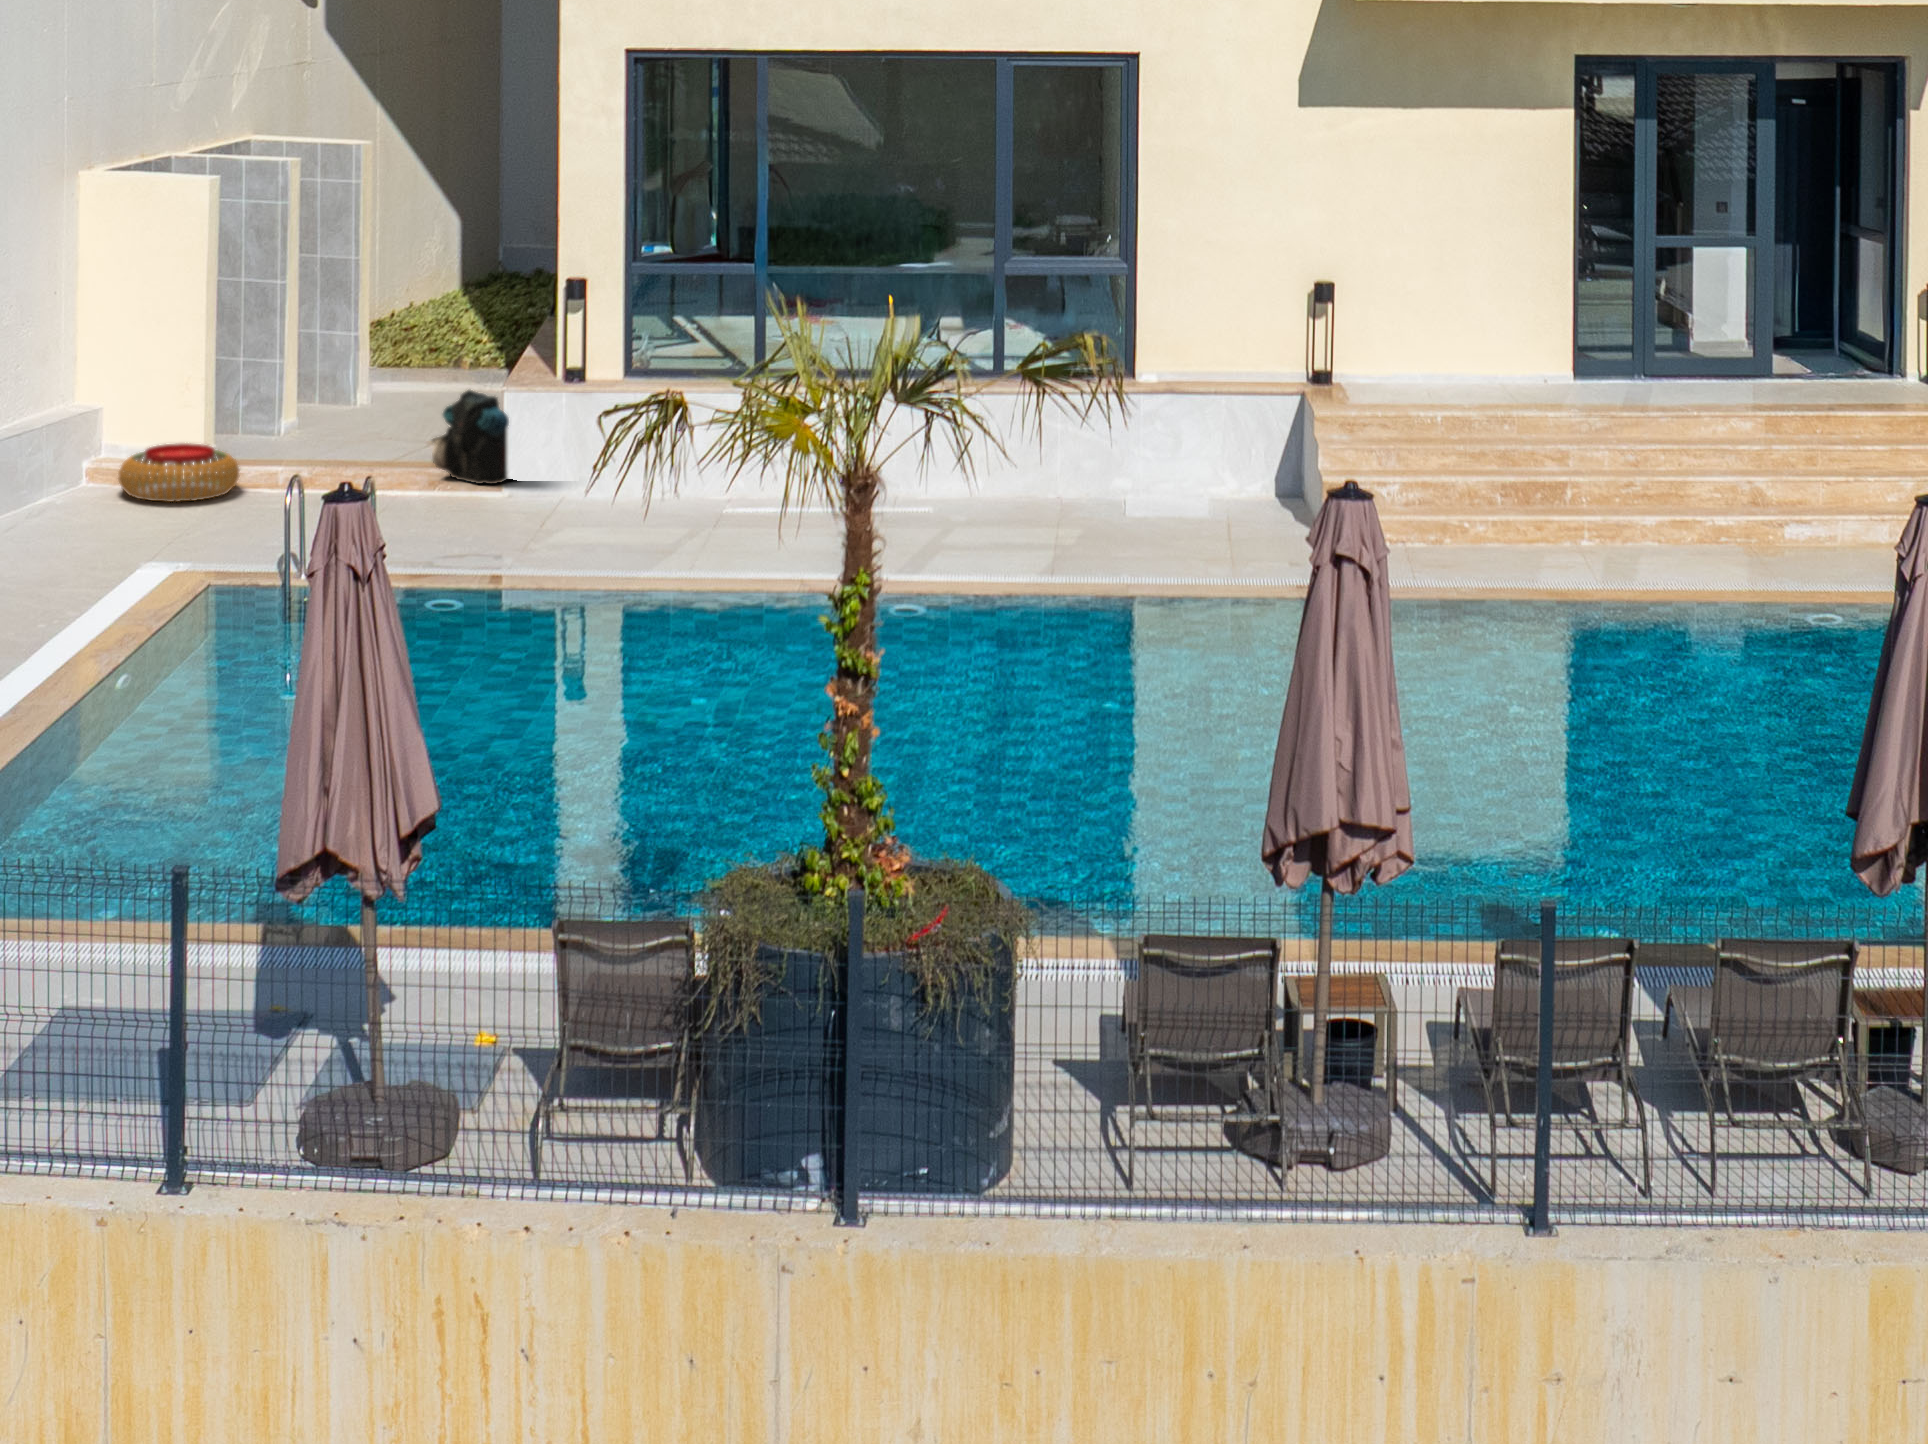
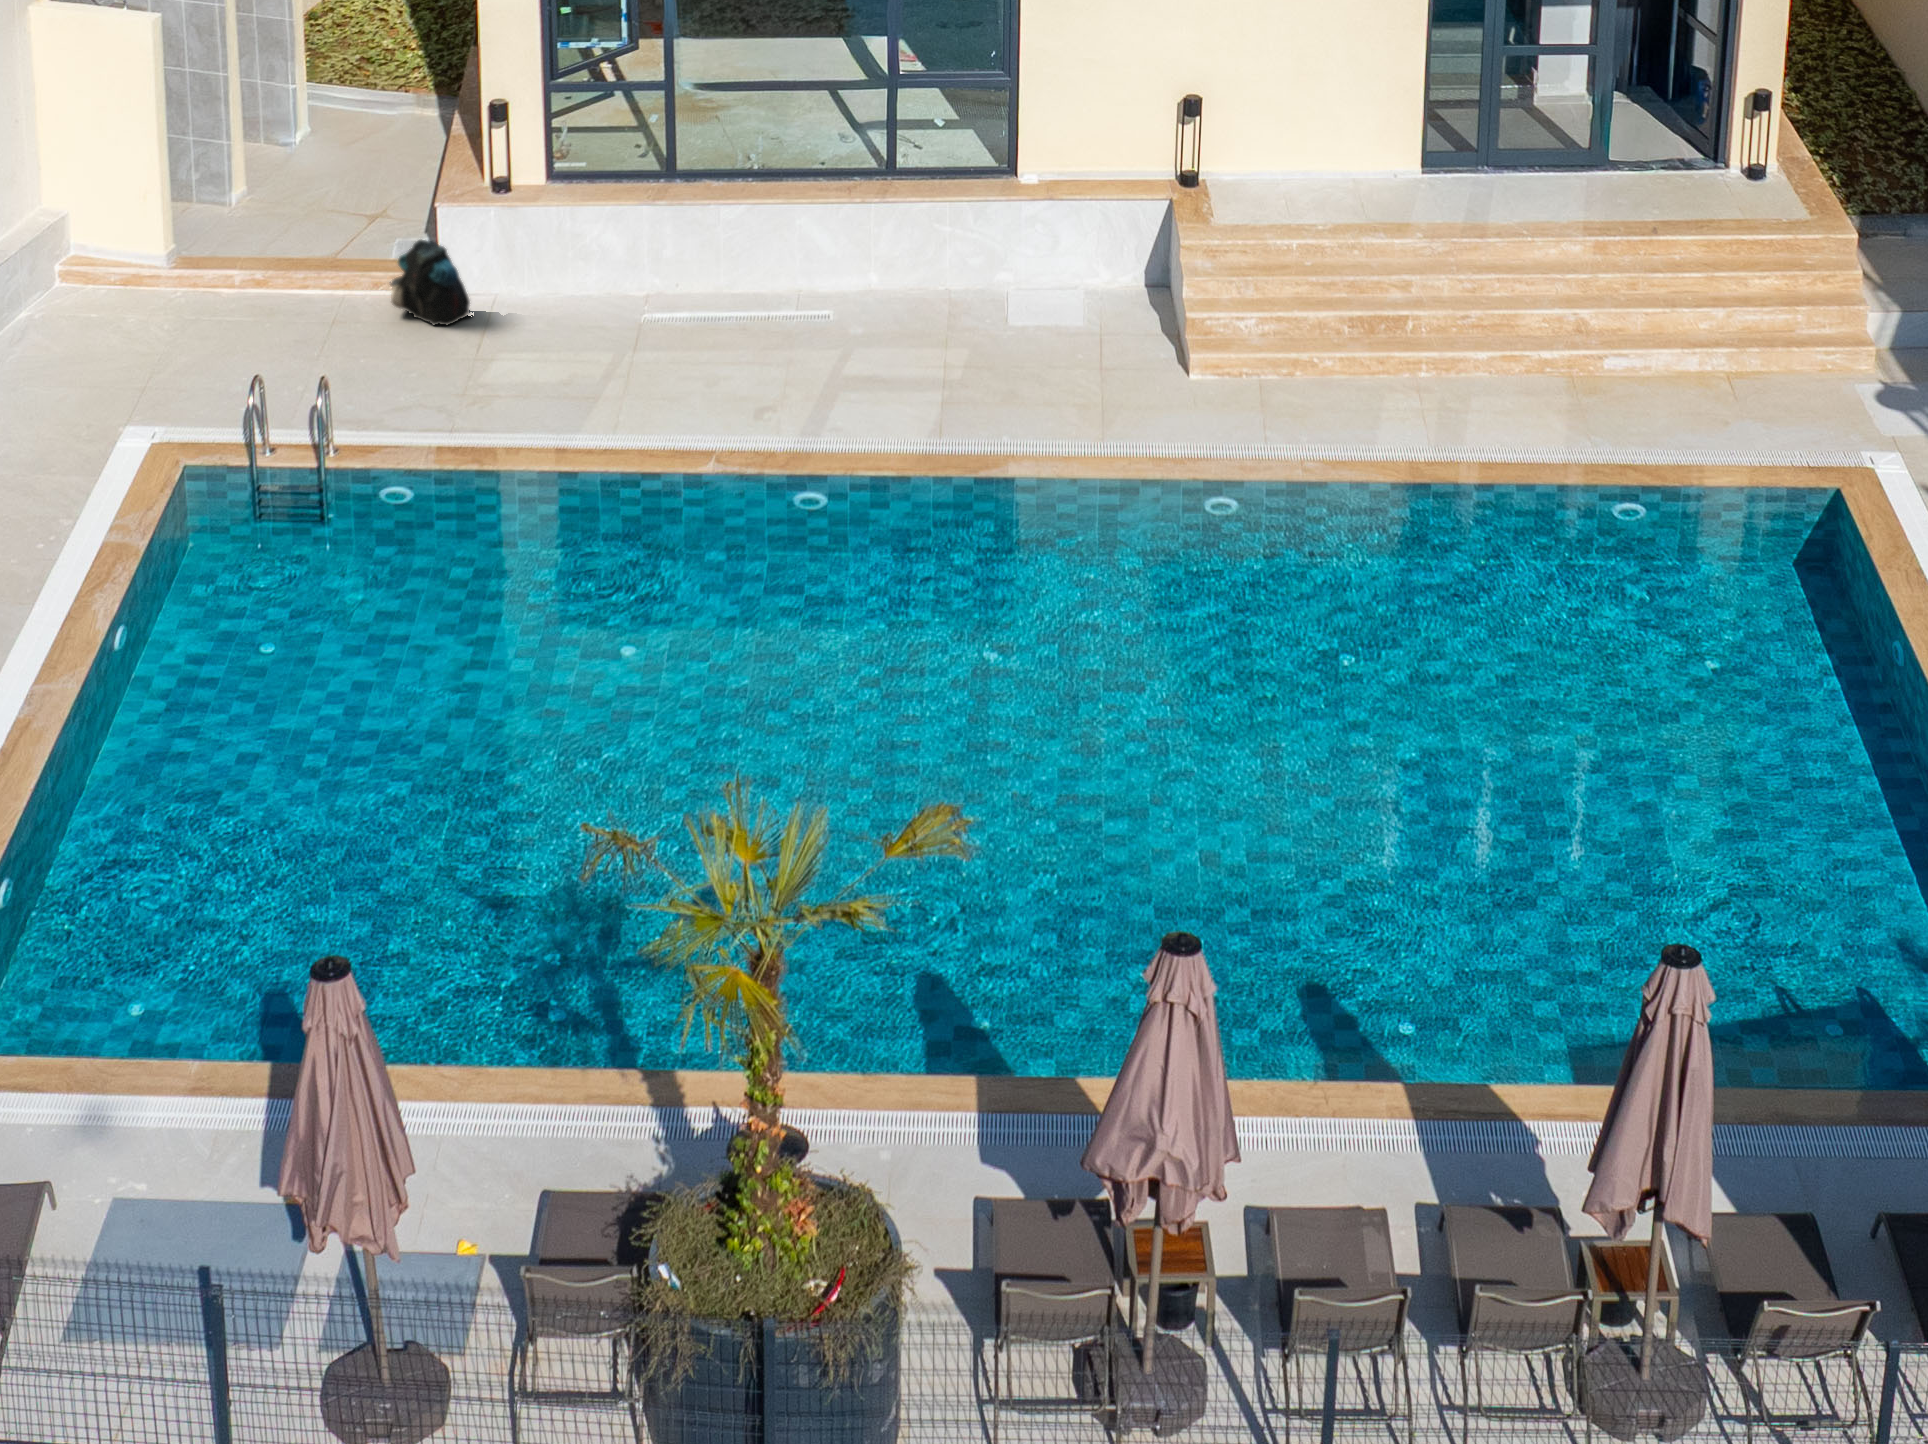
pouf: present [118,443,239,502] -> none [113,301,221,367]

